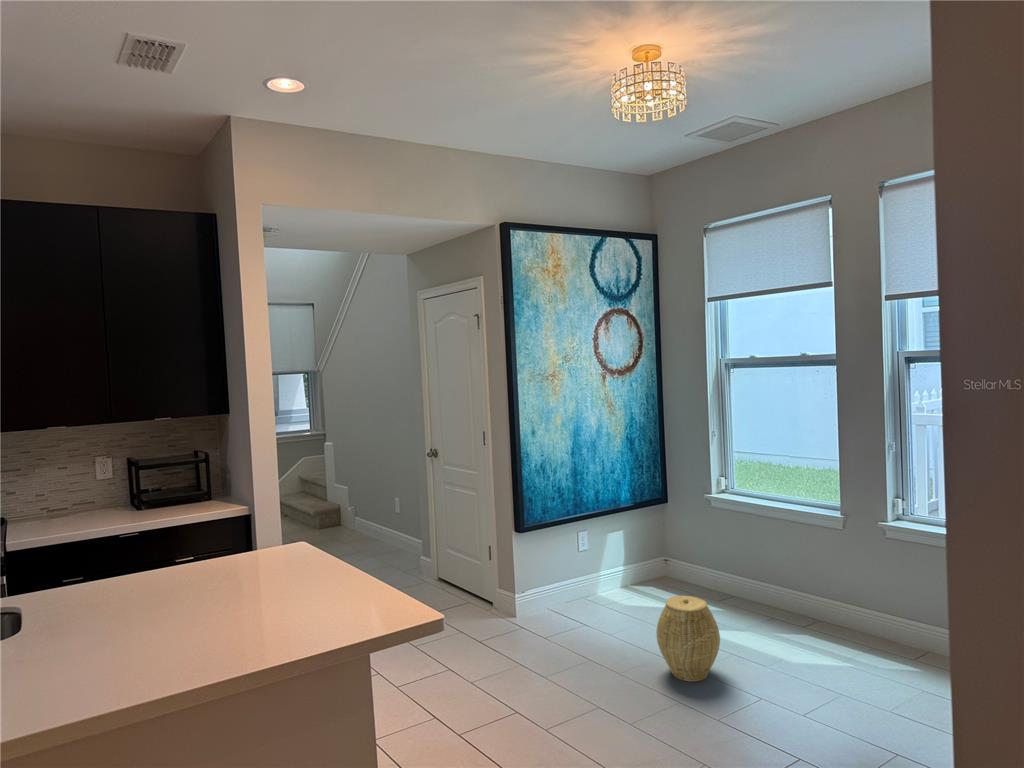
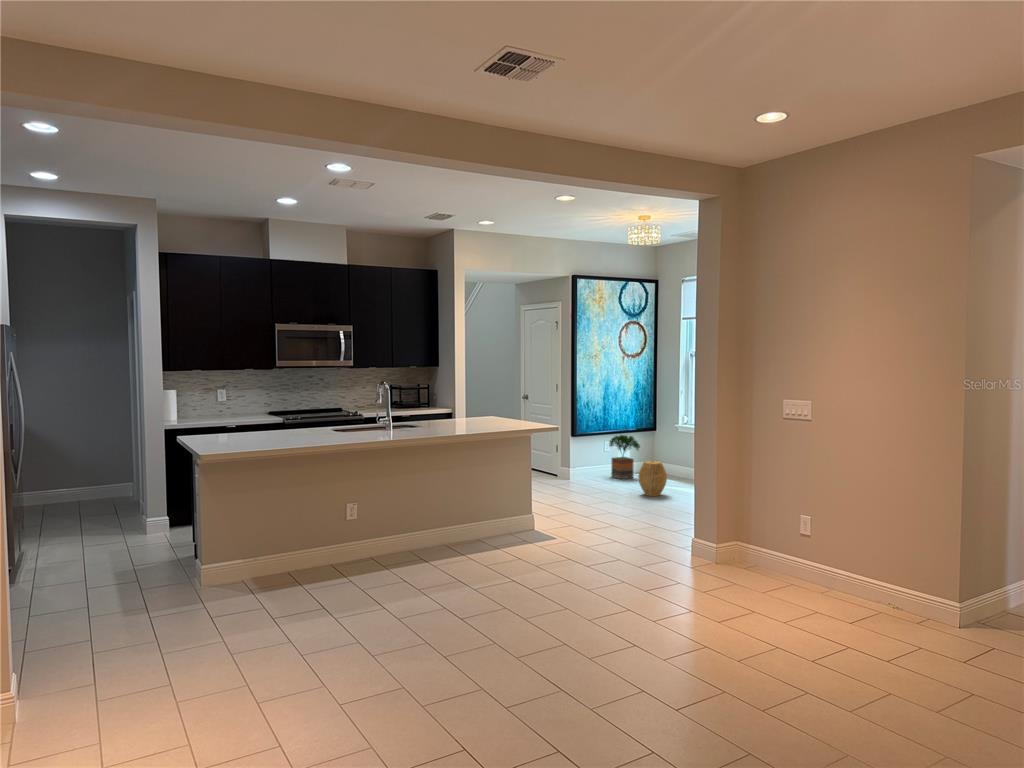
potted tree: none [584,518,647,607] -> present [609,435,640,479]

